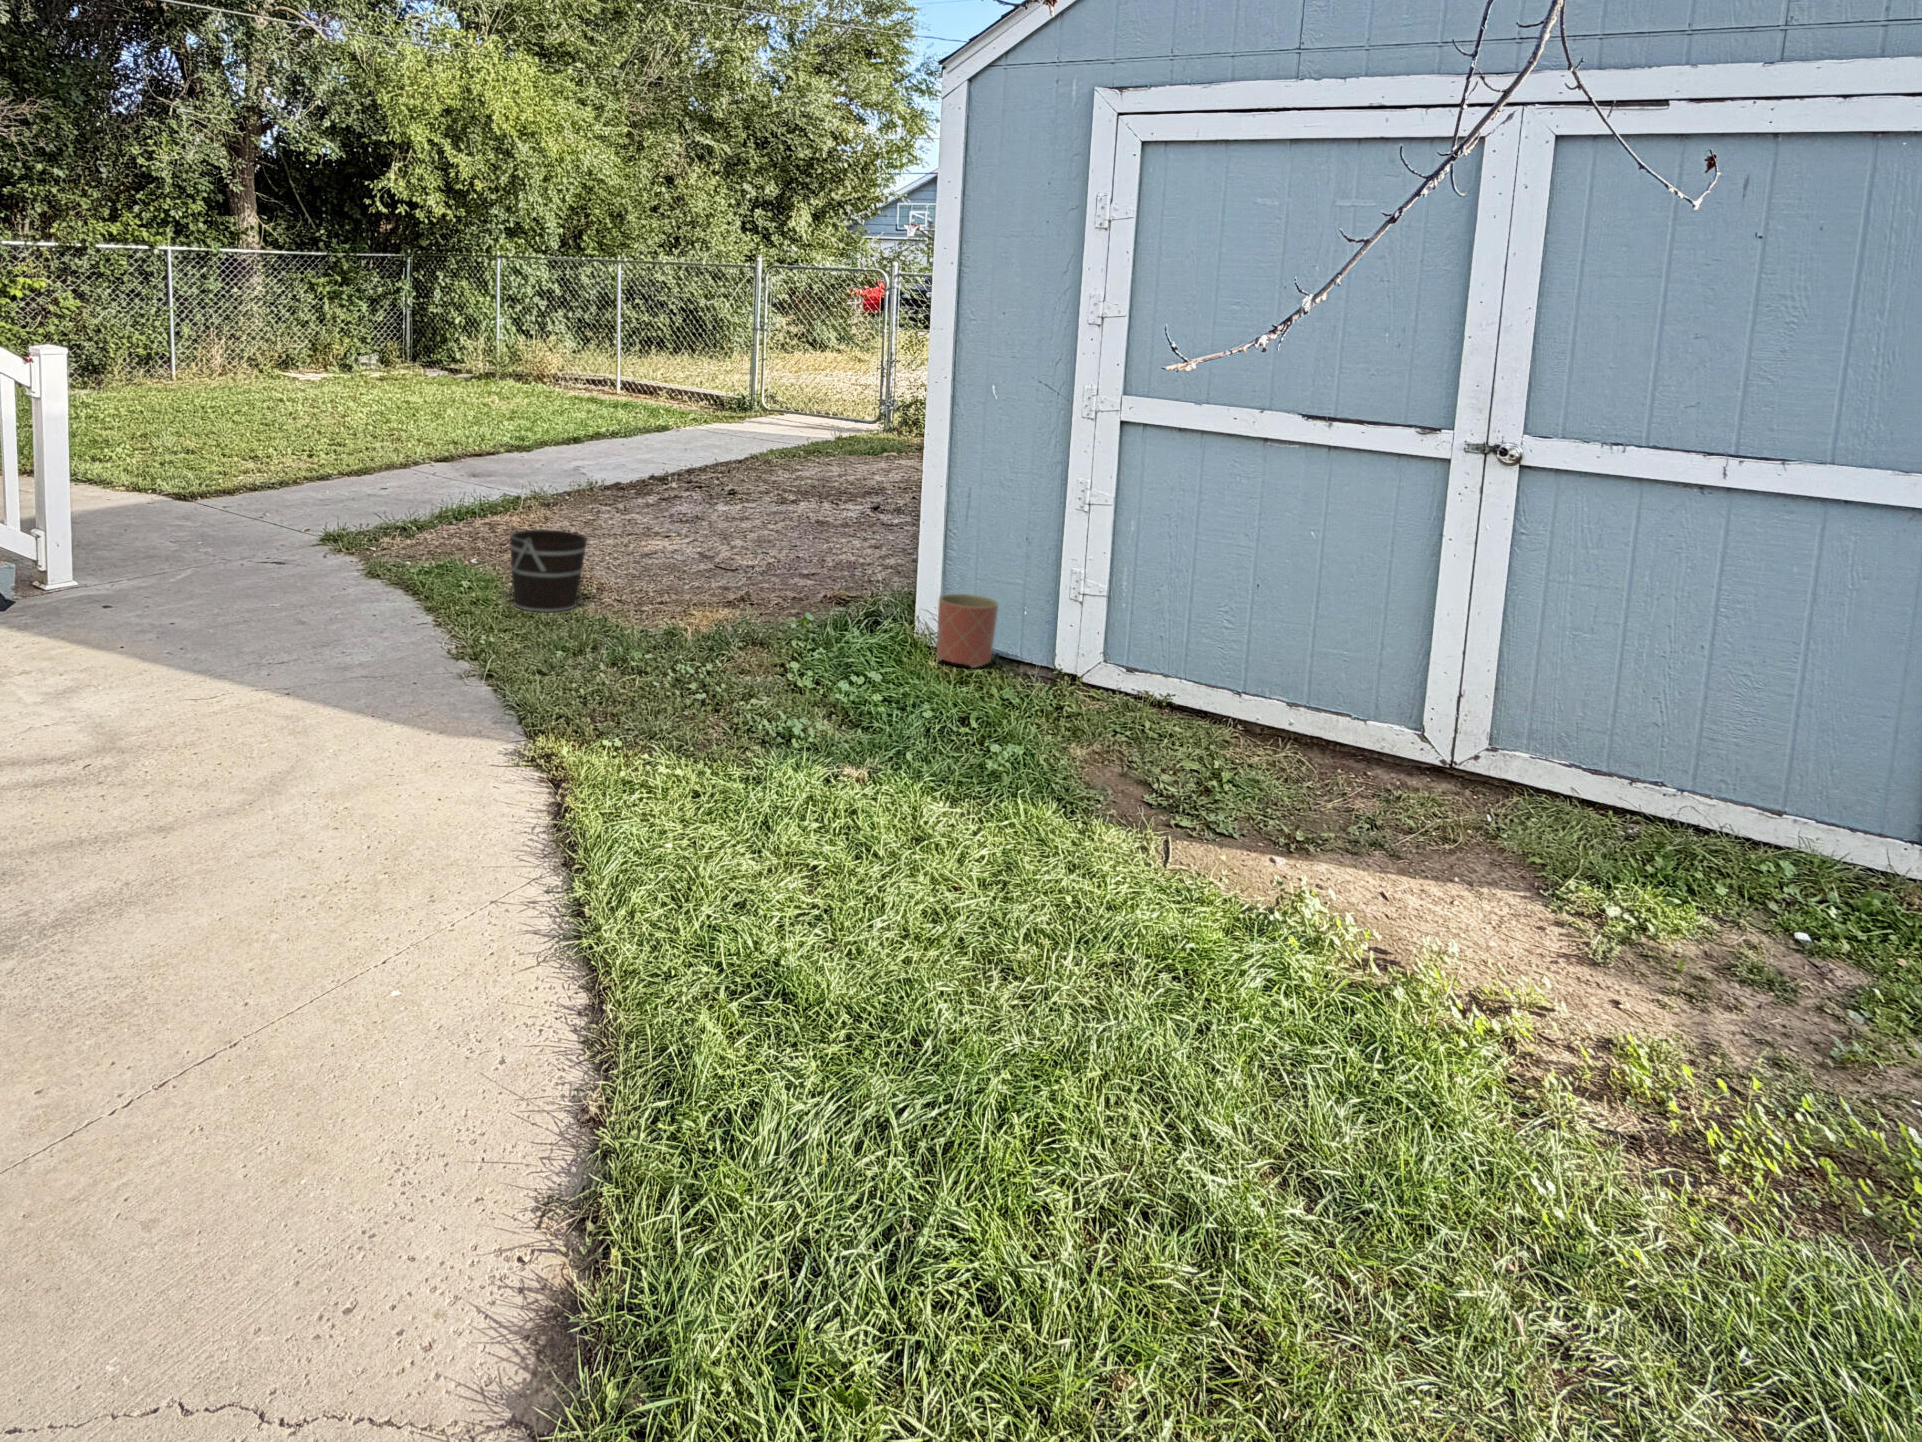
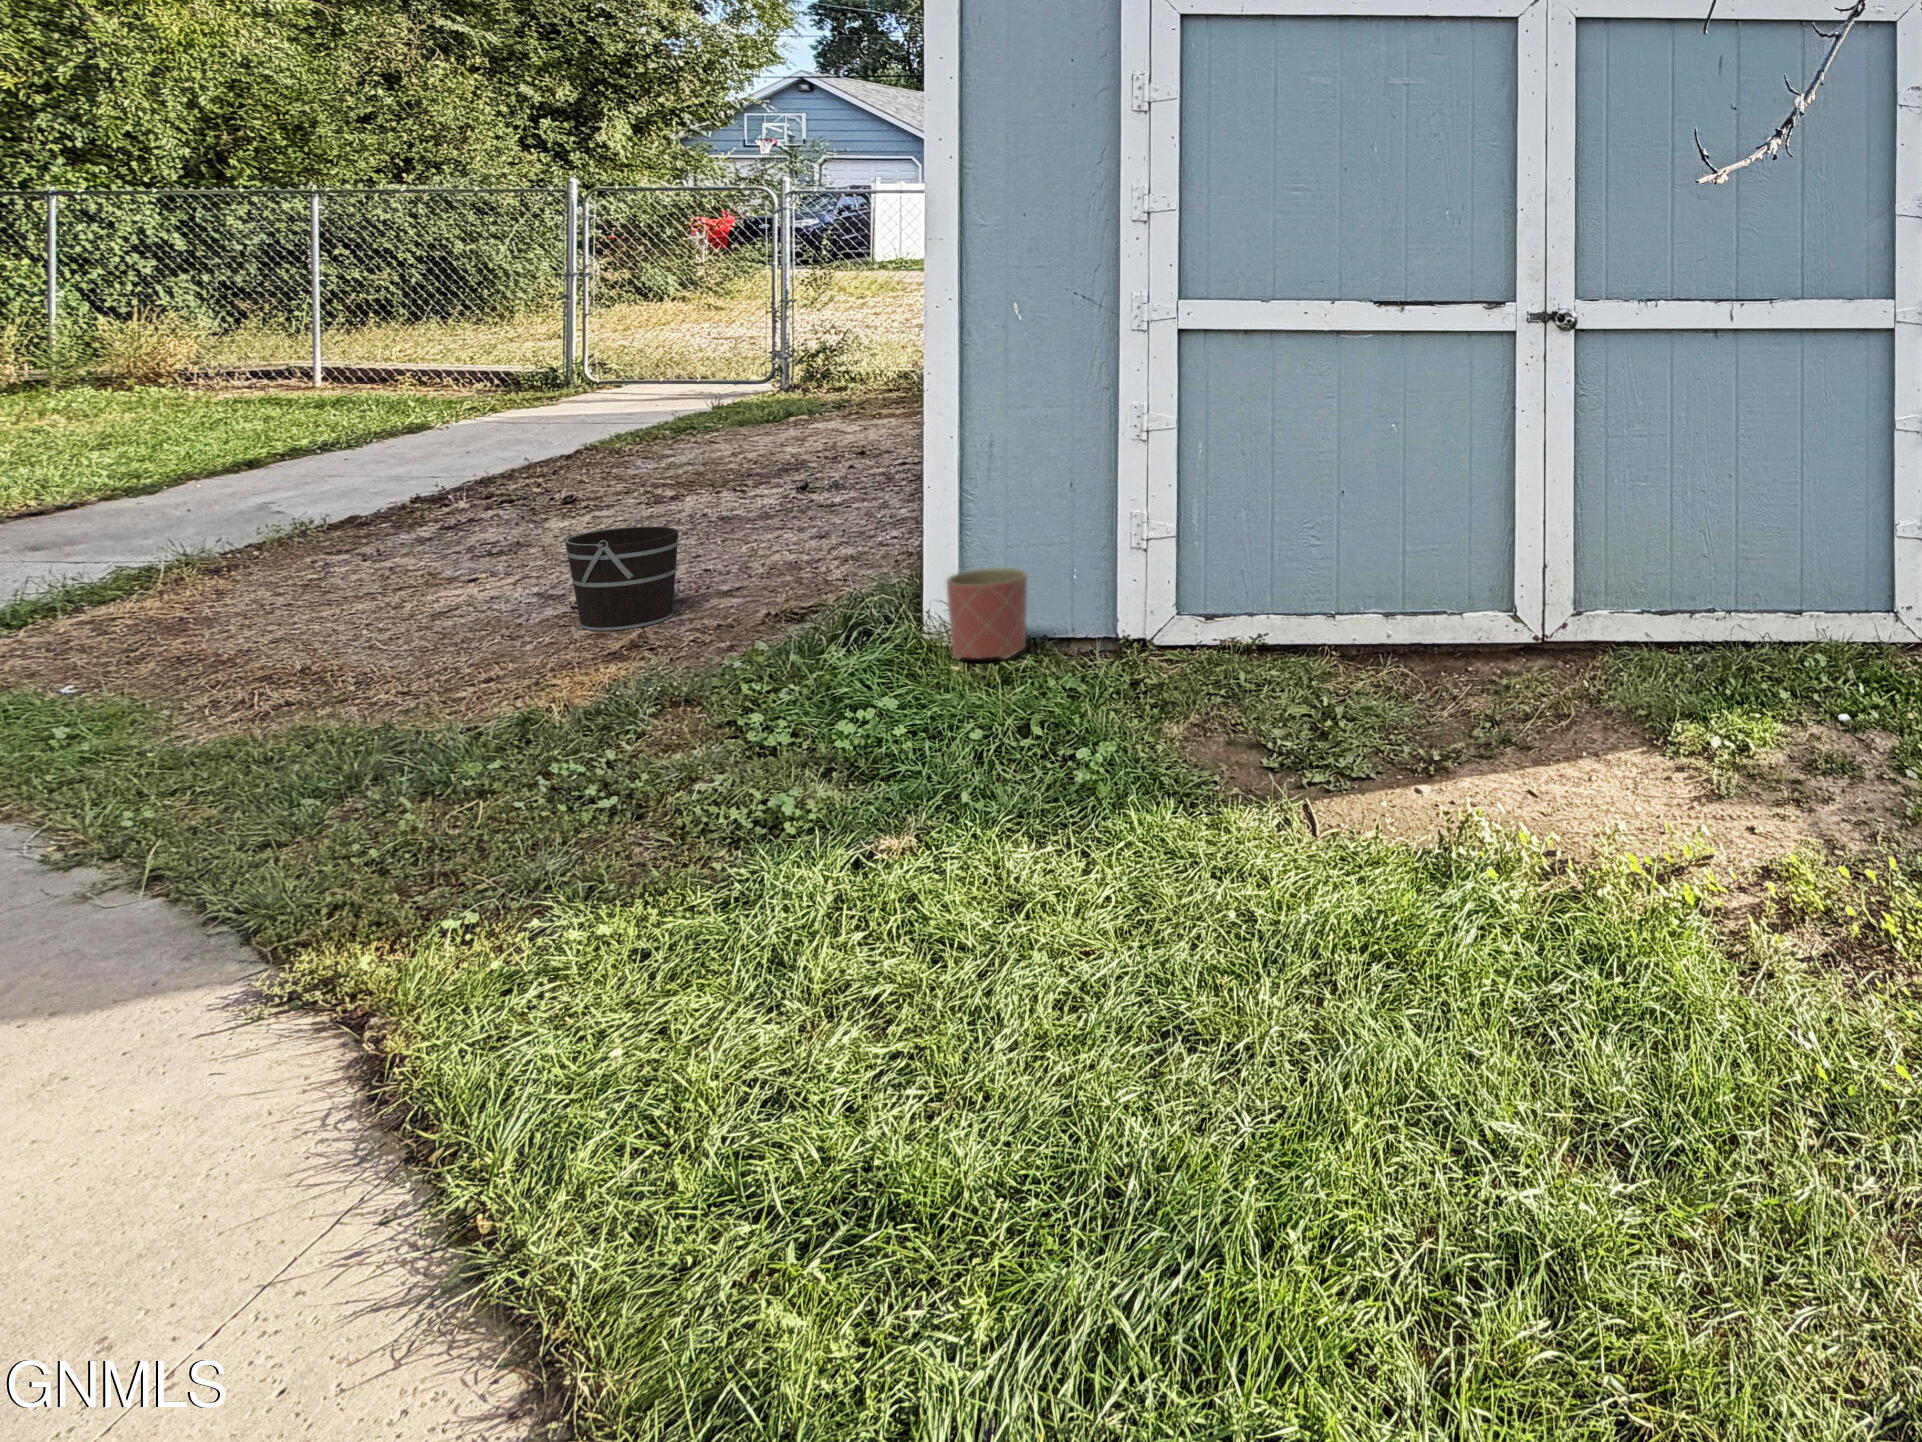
bucket: present [510,528,587,612] -> present [564,522,678,631]

